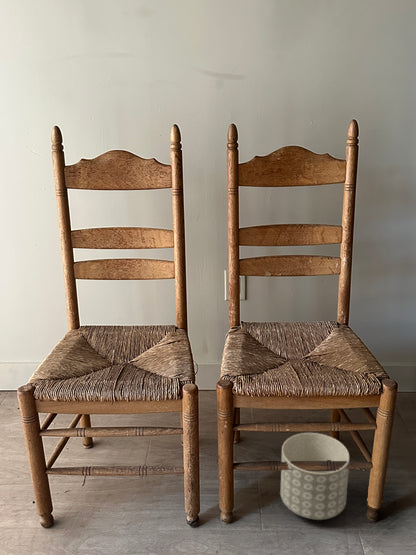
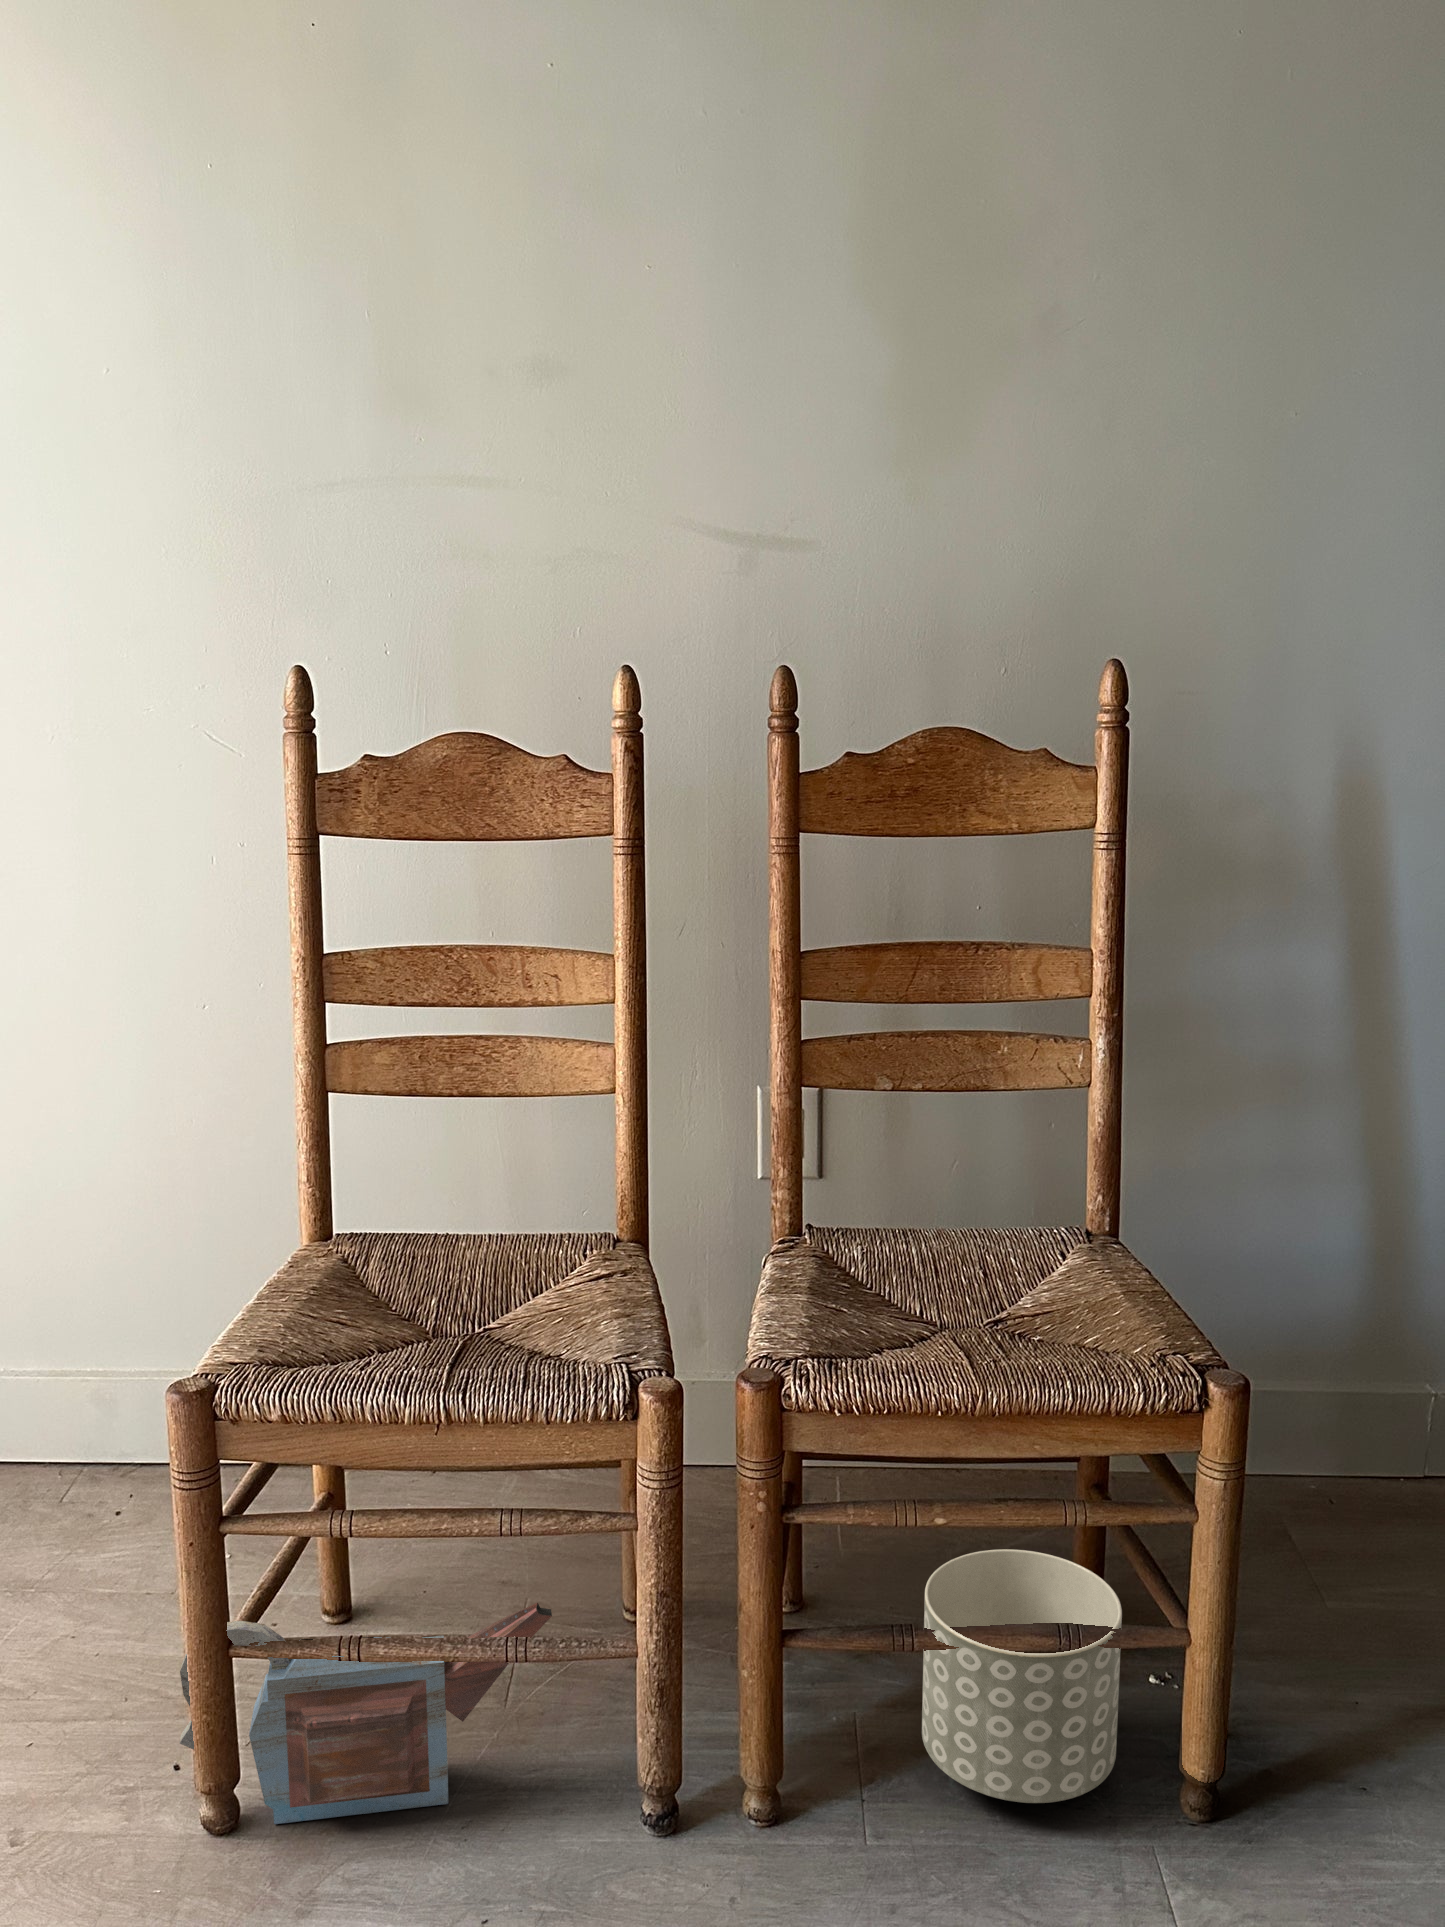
watering can: none [30,454,155,526] -> present [179,1603,552,1824]

